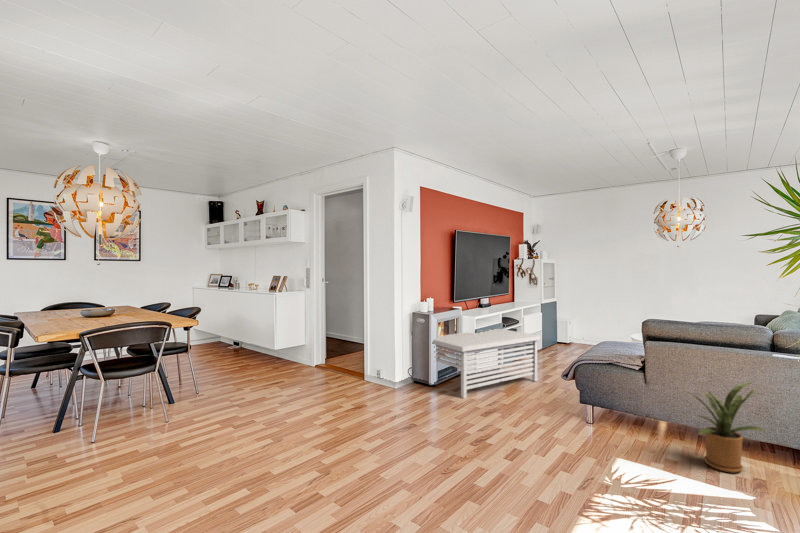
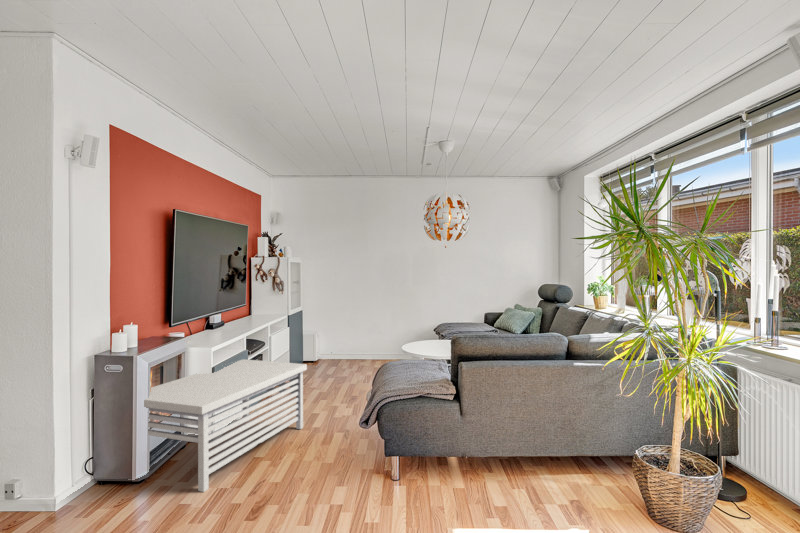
house plant: present [696,383,765,473] -> none [508,398,584,511]

